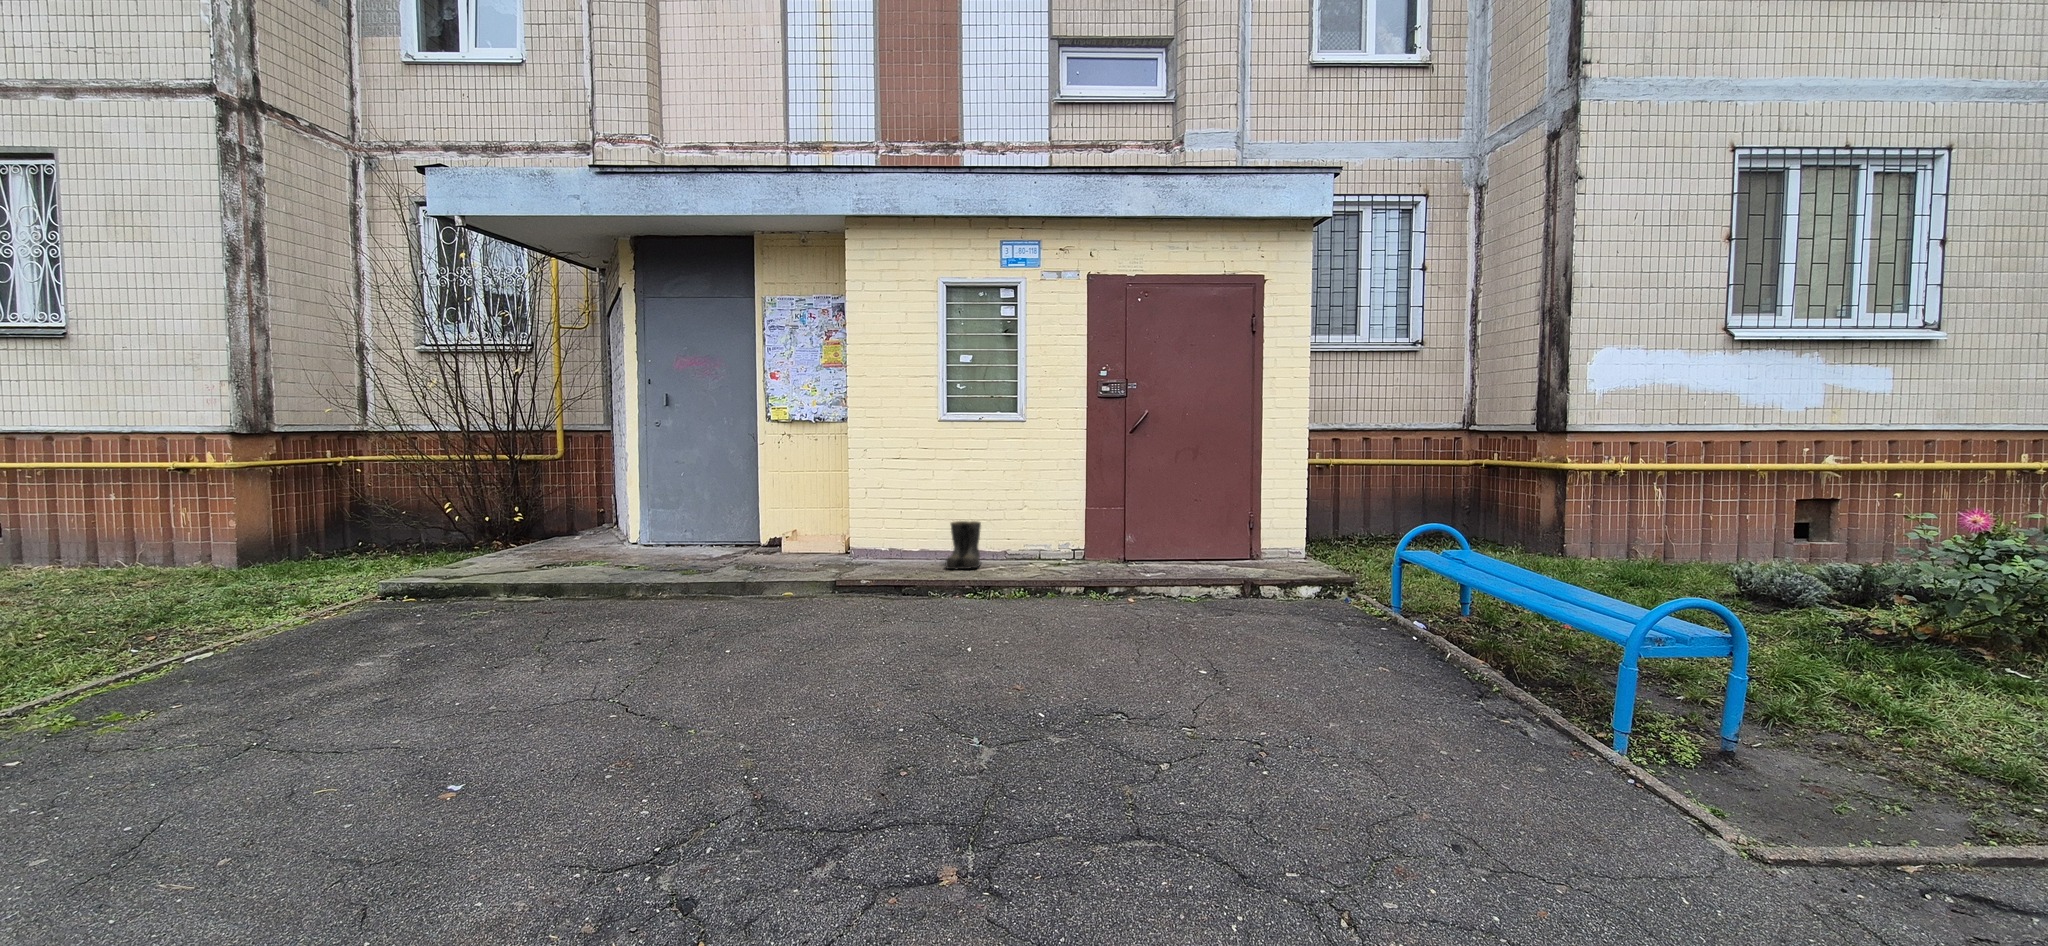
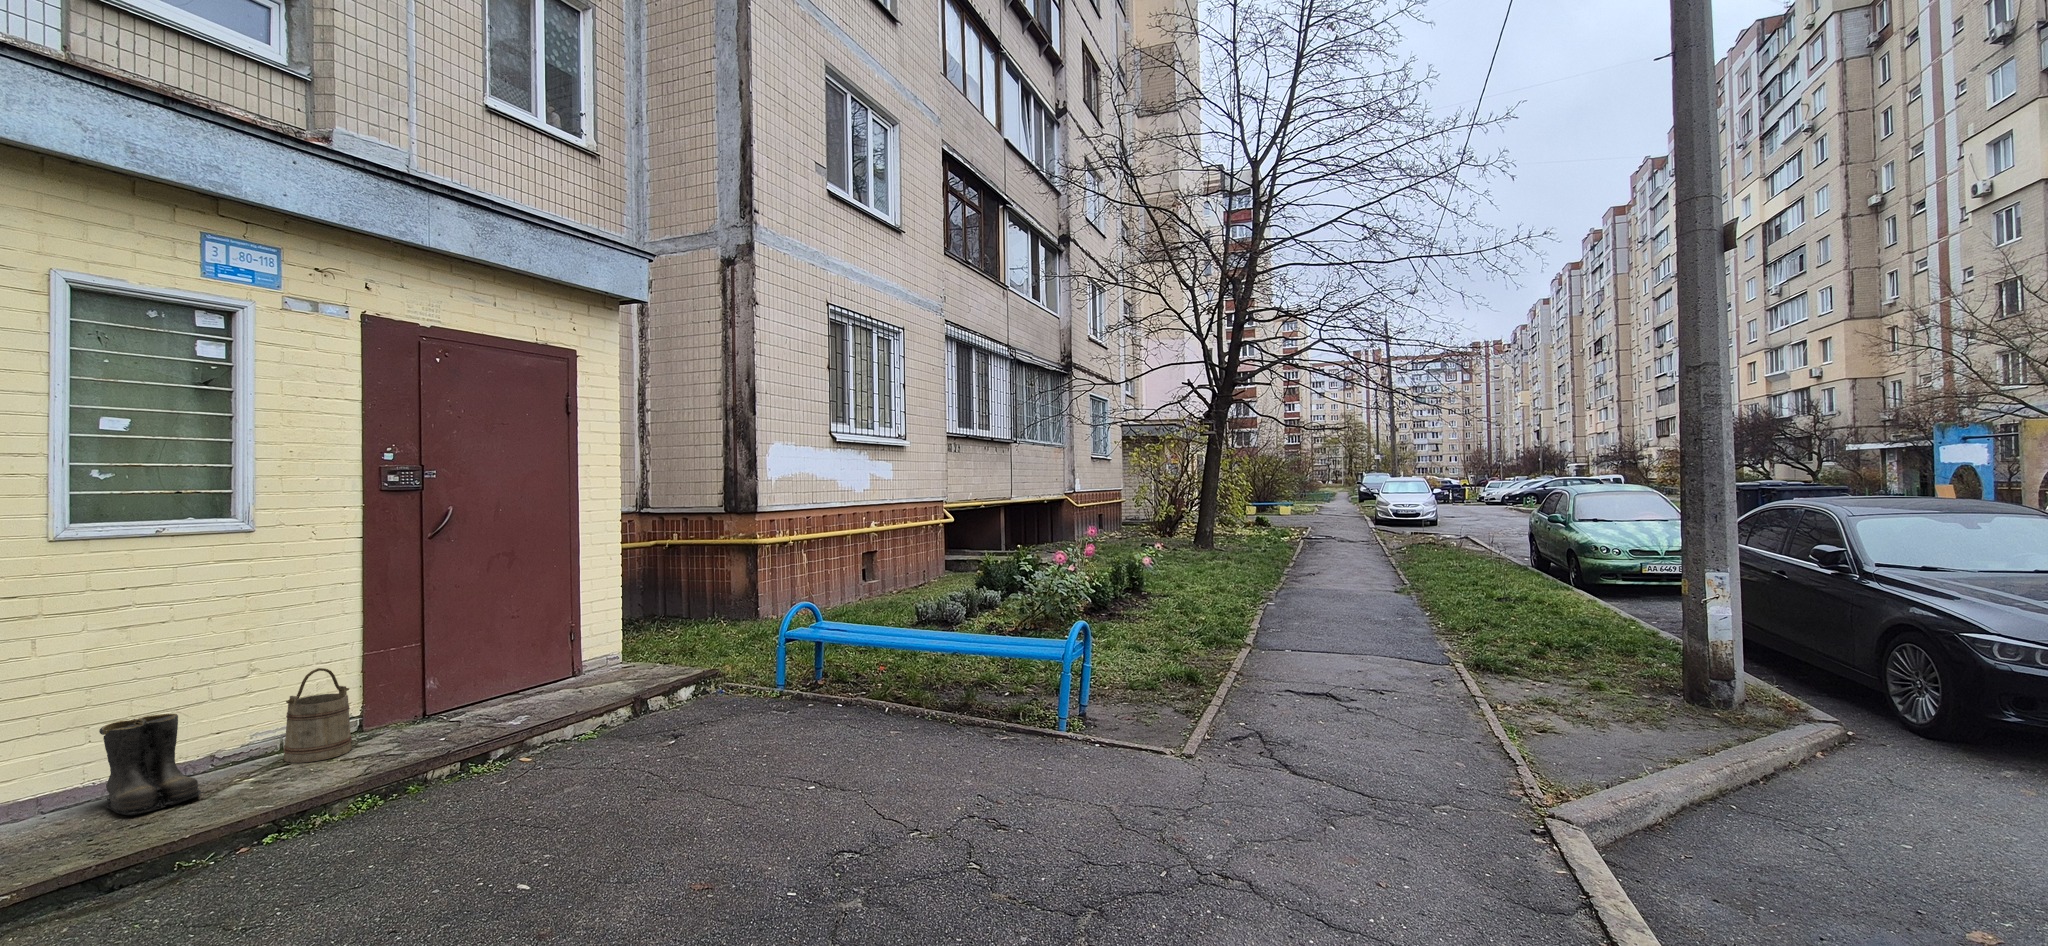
bucket: none [1029,511,1063,568] -> present [283,668,352,763]

